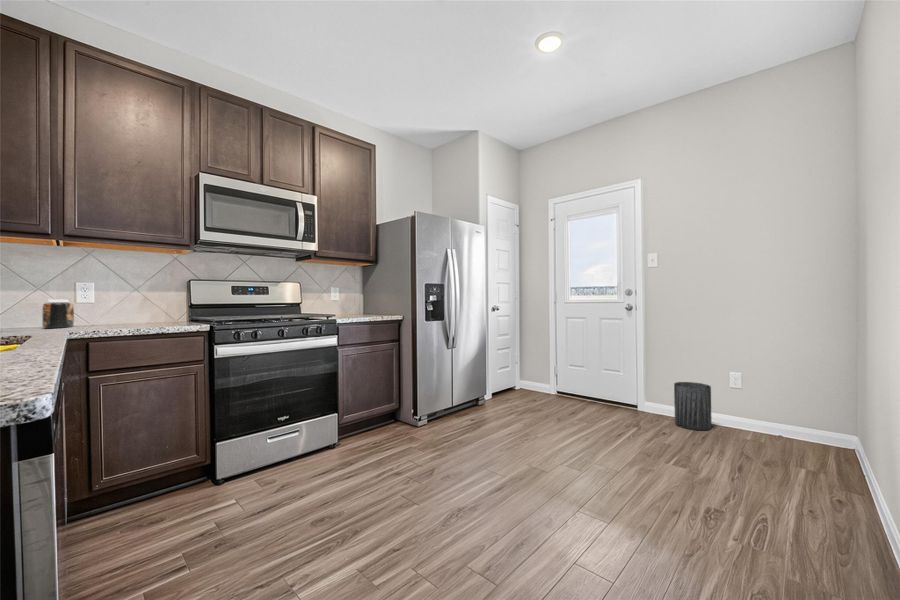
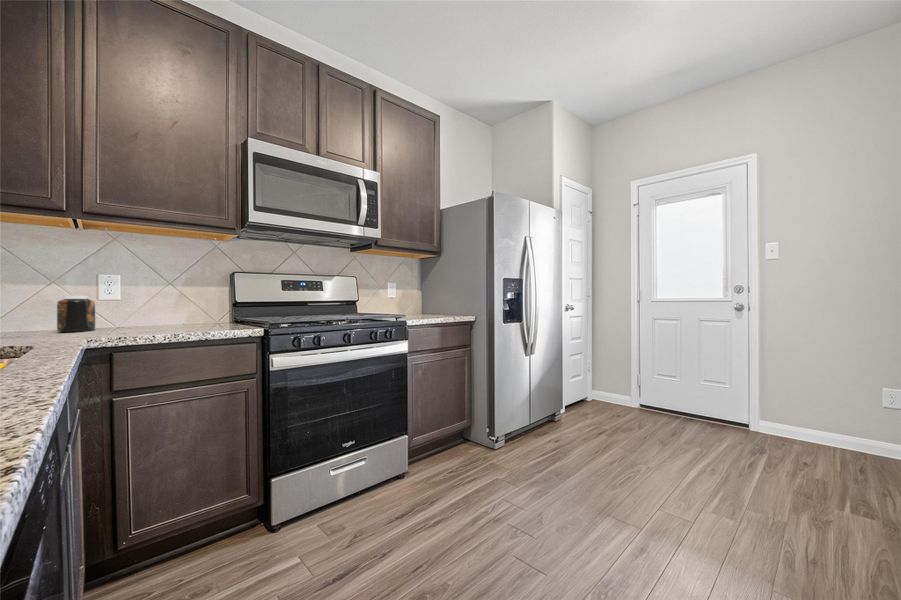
trash can: present [674,382,712,430] -> none [814,400,868,463]

